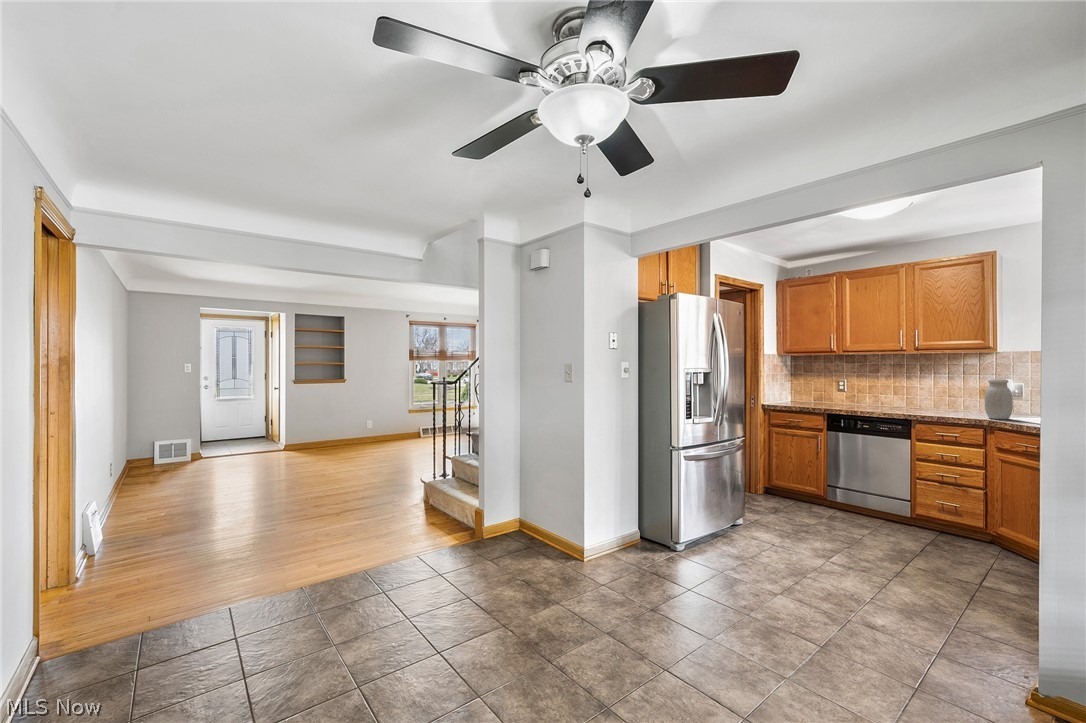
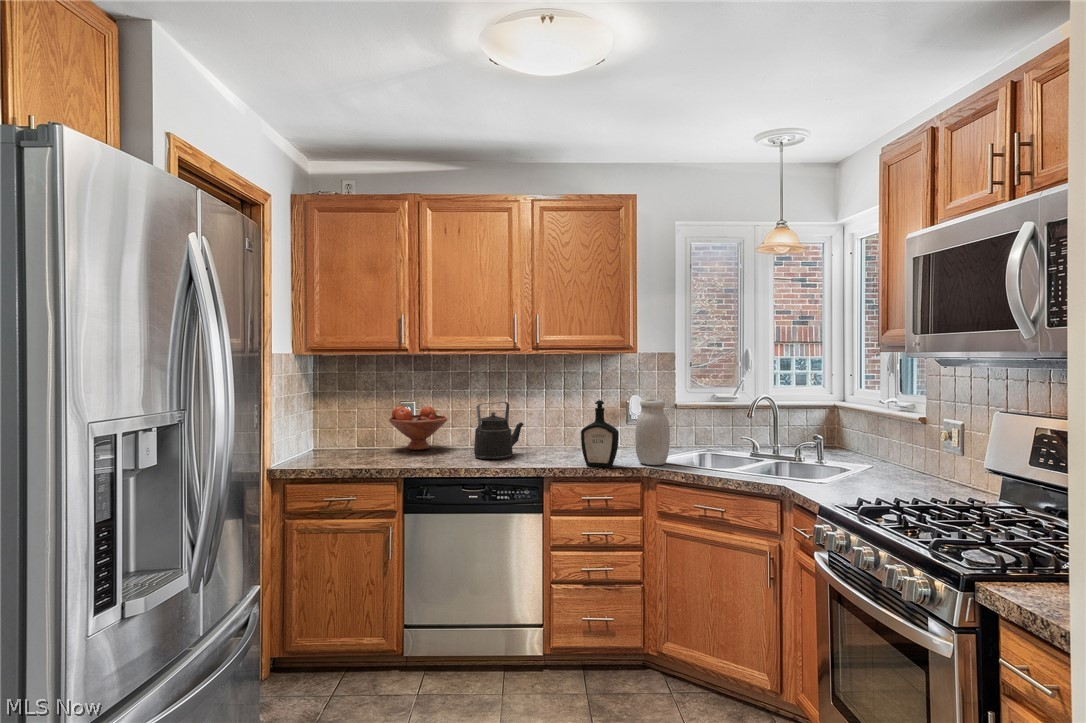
bottle: none [941,378,969,417] -> present [581,400,619,467]
kettle: none [875,380,911,410] -> present [474,402,524,459]
fruit bowl: none [828,381,864,405] -> present [389,406,447,450]

